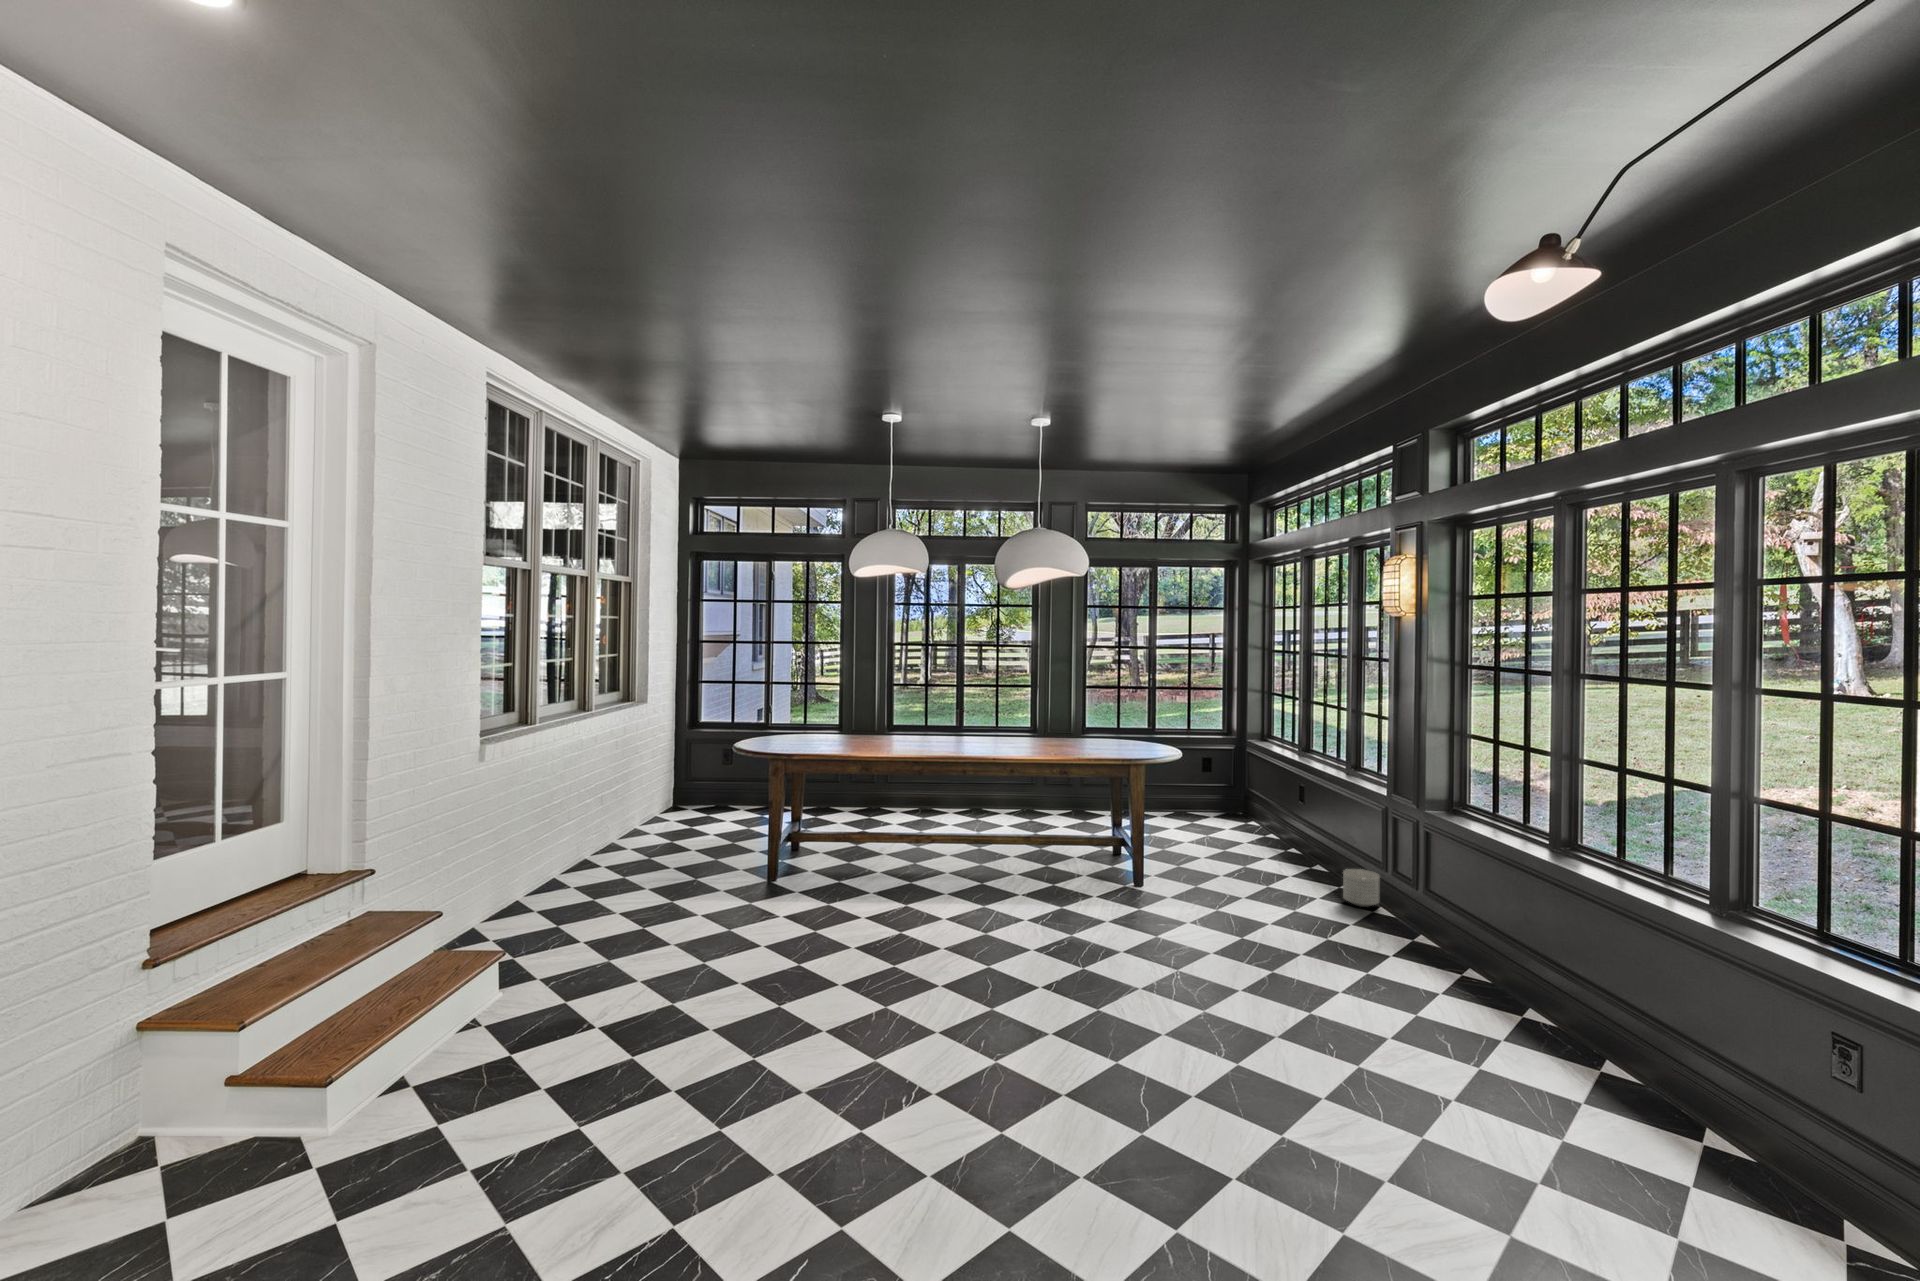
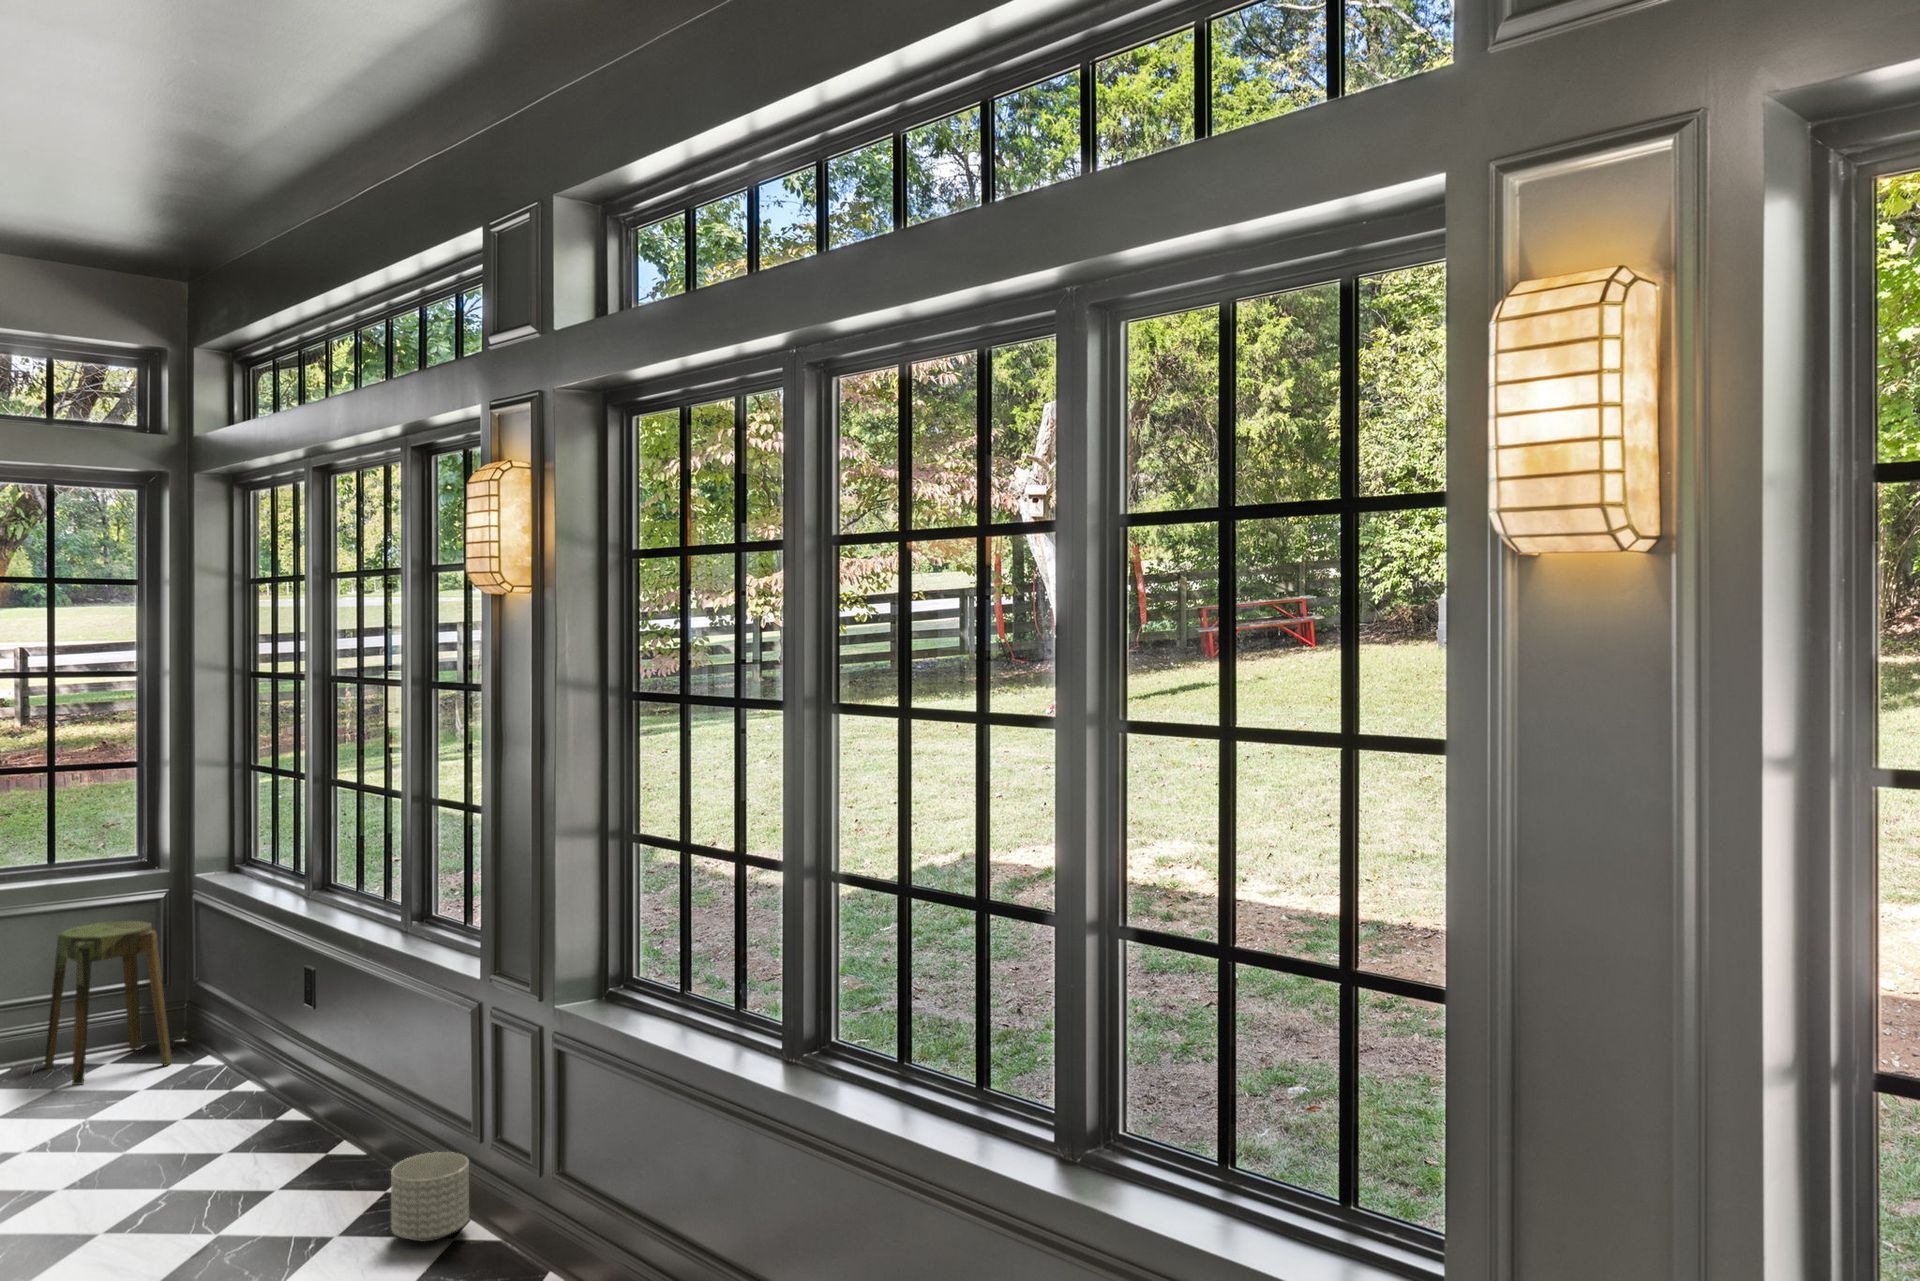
stool: none [1190,755,1239,820] -> present [44,921,172,1085]

